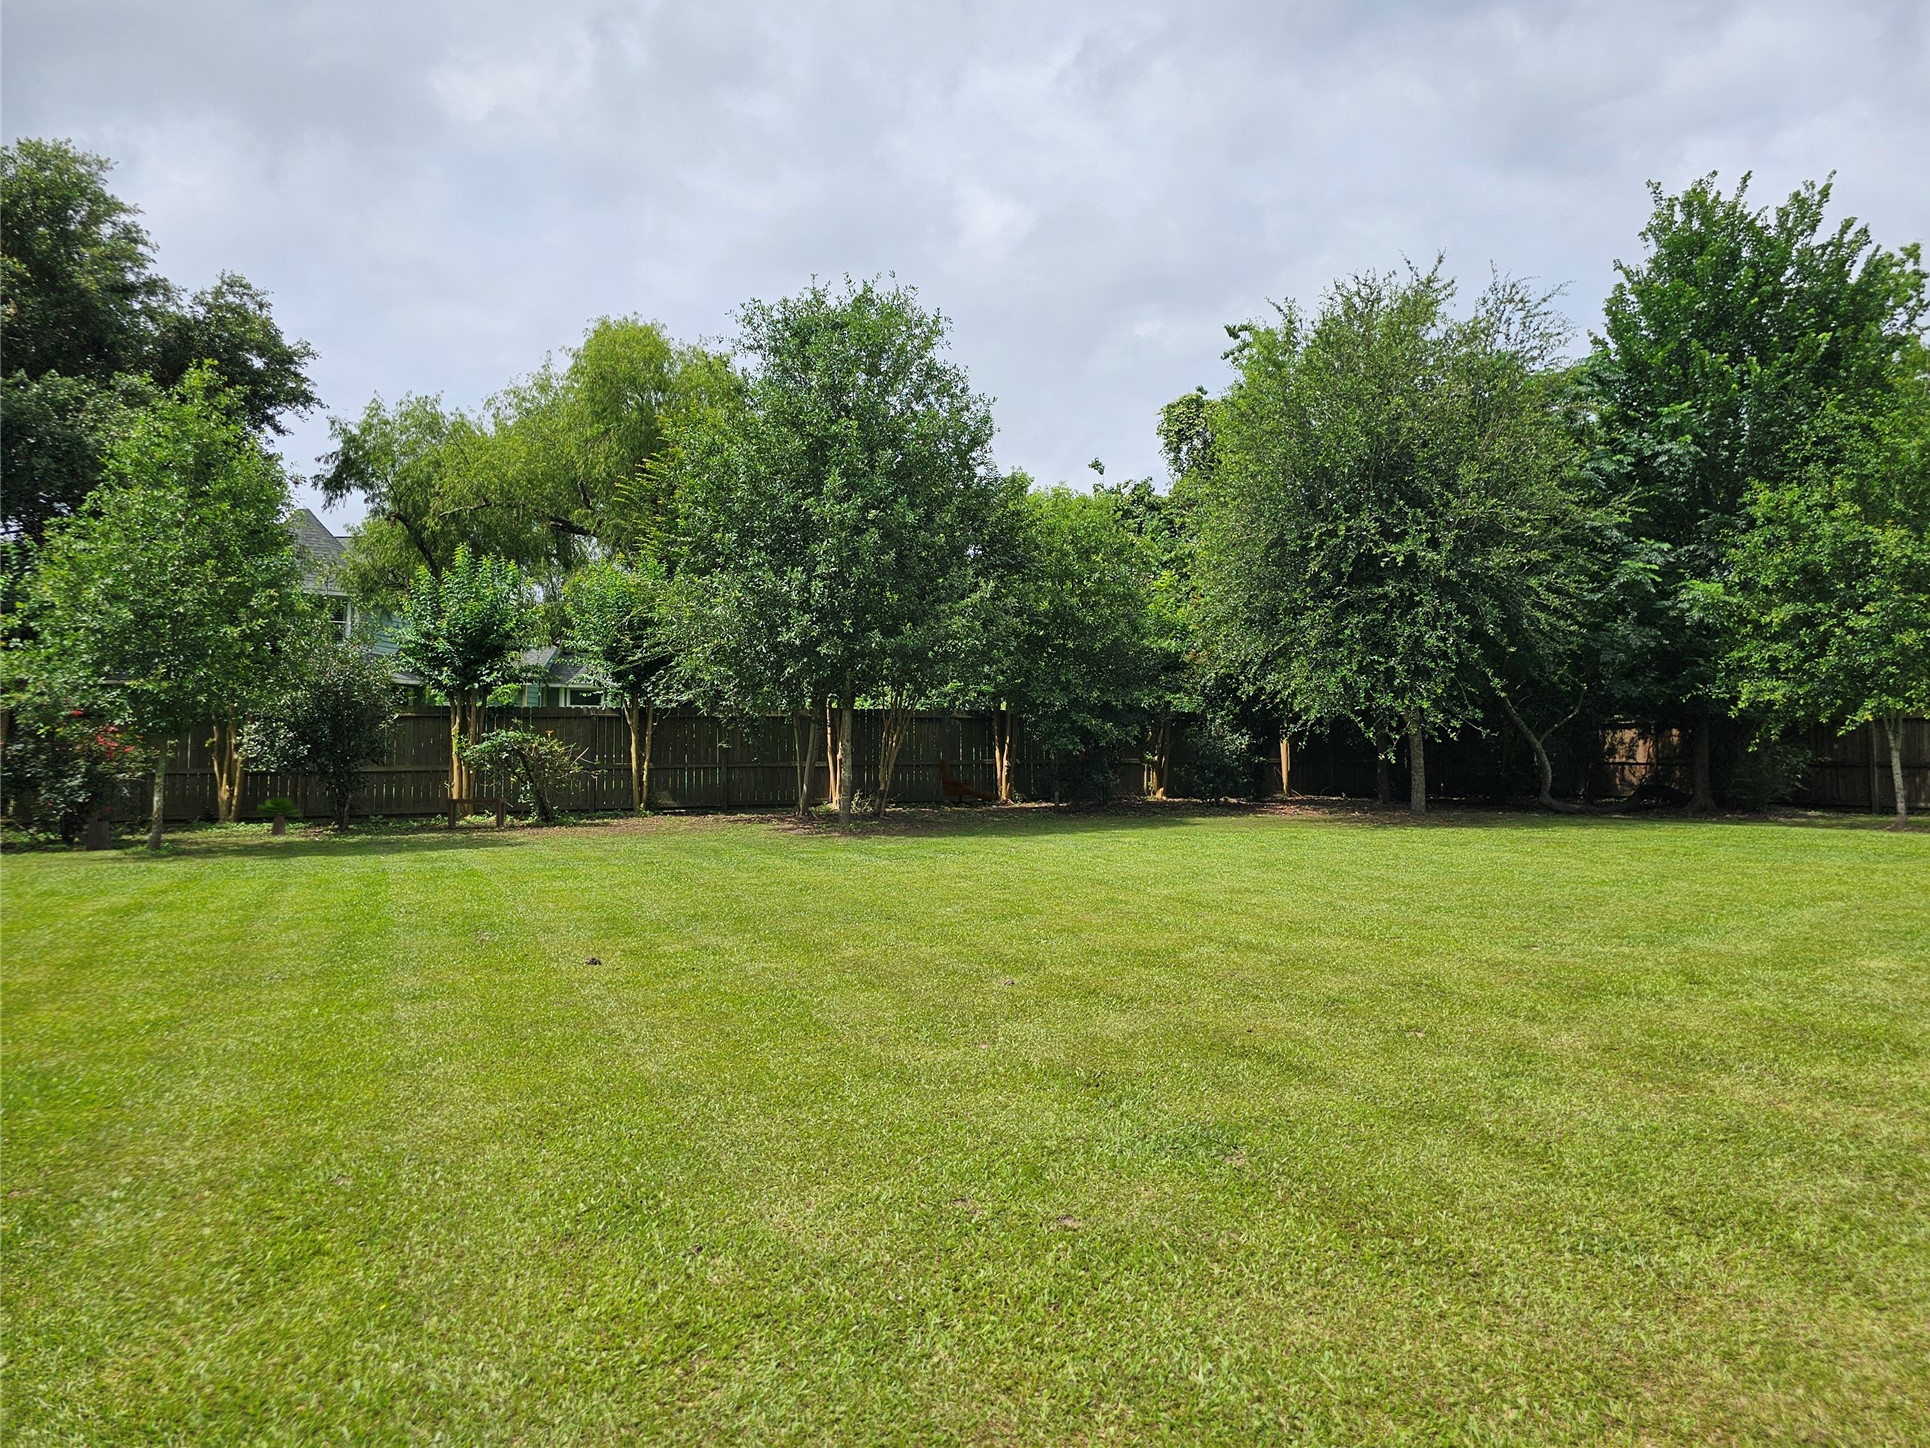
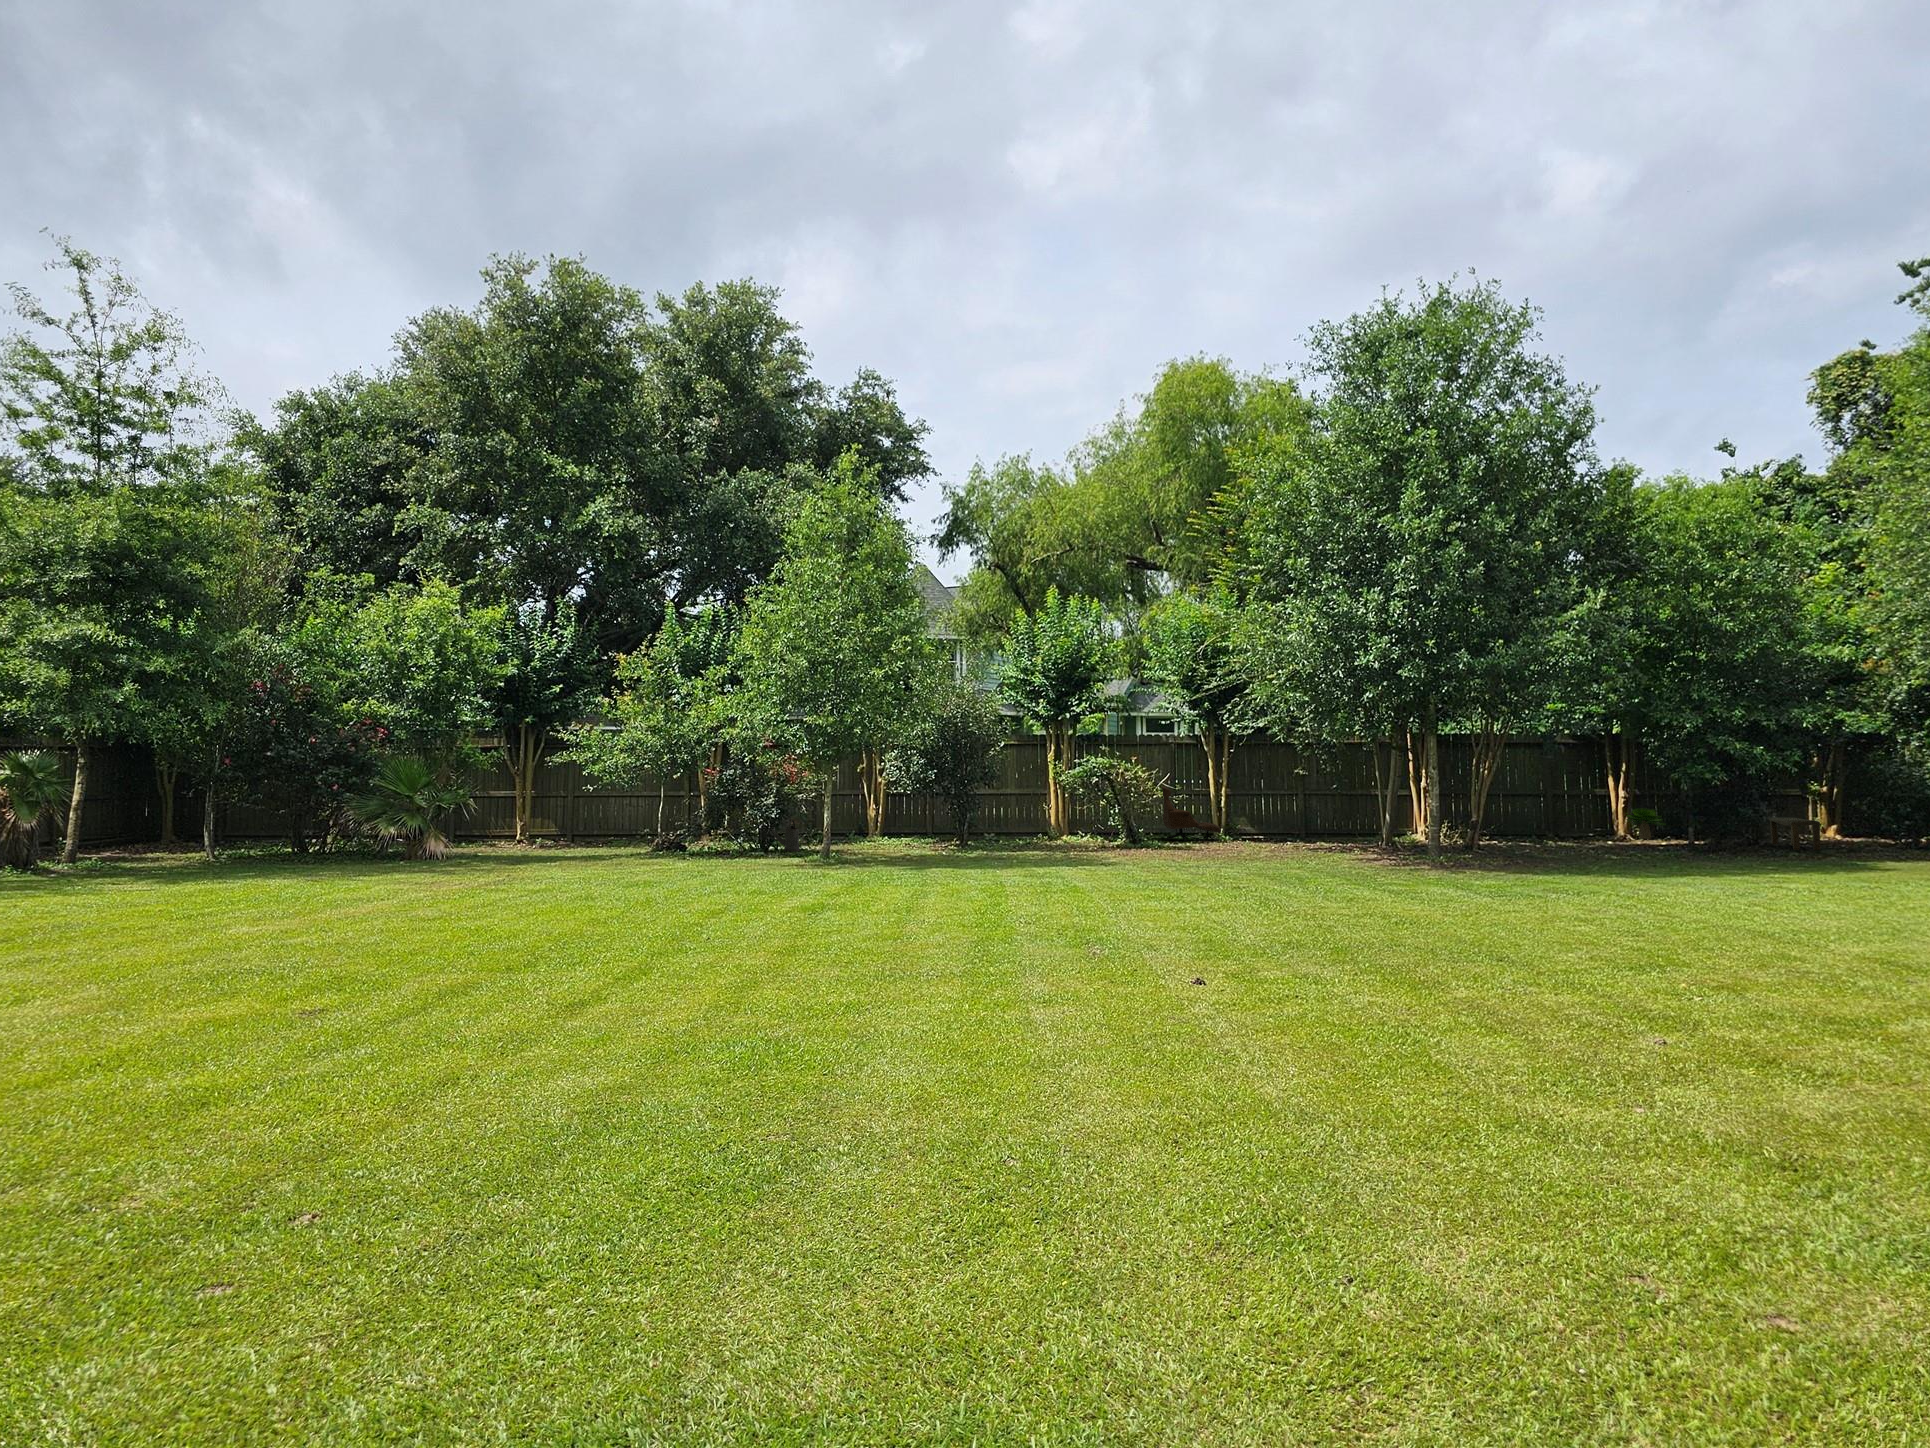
lounge chair: present [940,758,996,807] -> present [1162,786,1221,842]
potted plant: present [258,798,300,835] -> present [1626,809,1663,839]
bench: present [447,798,507,829] -> present [1769,818,1821,850]

